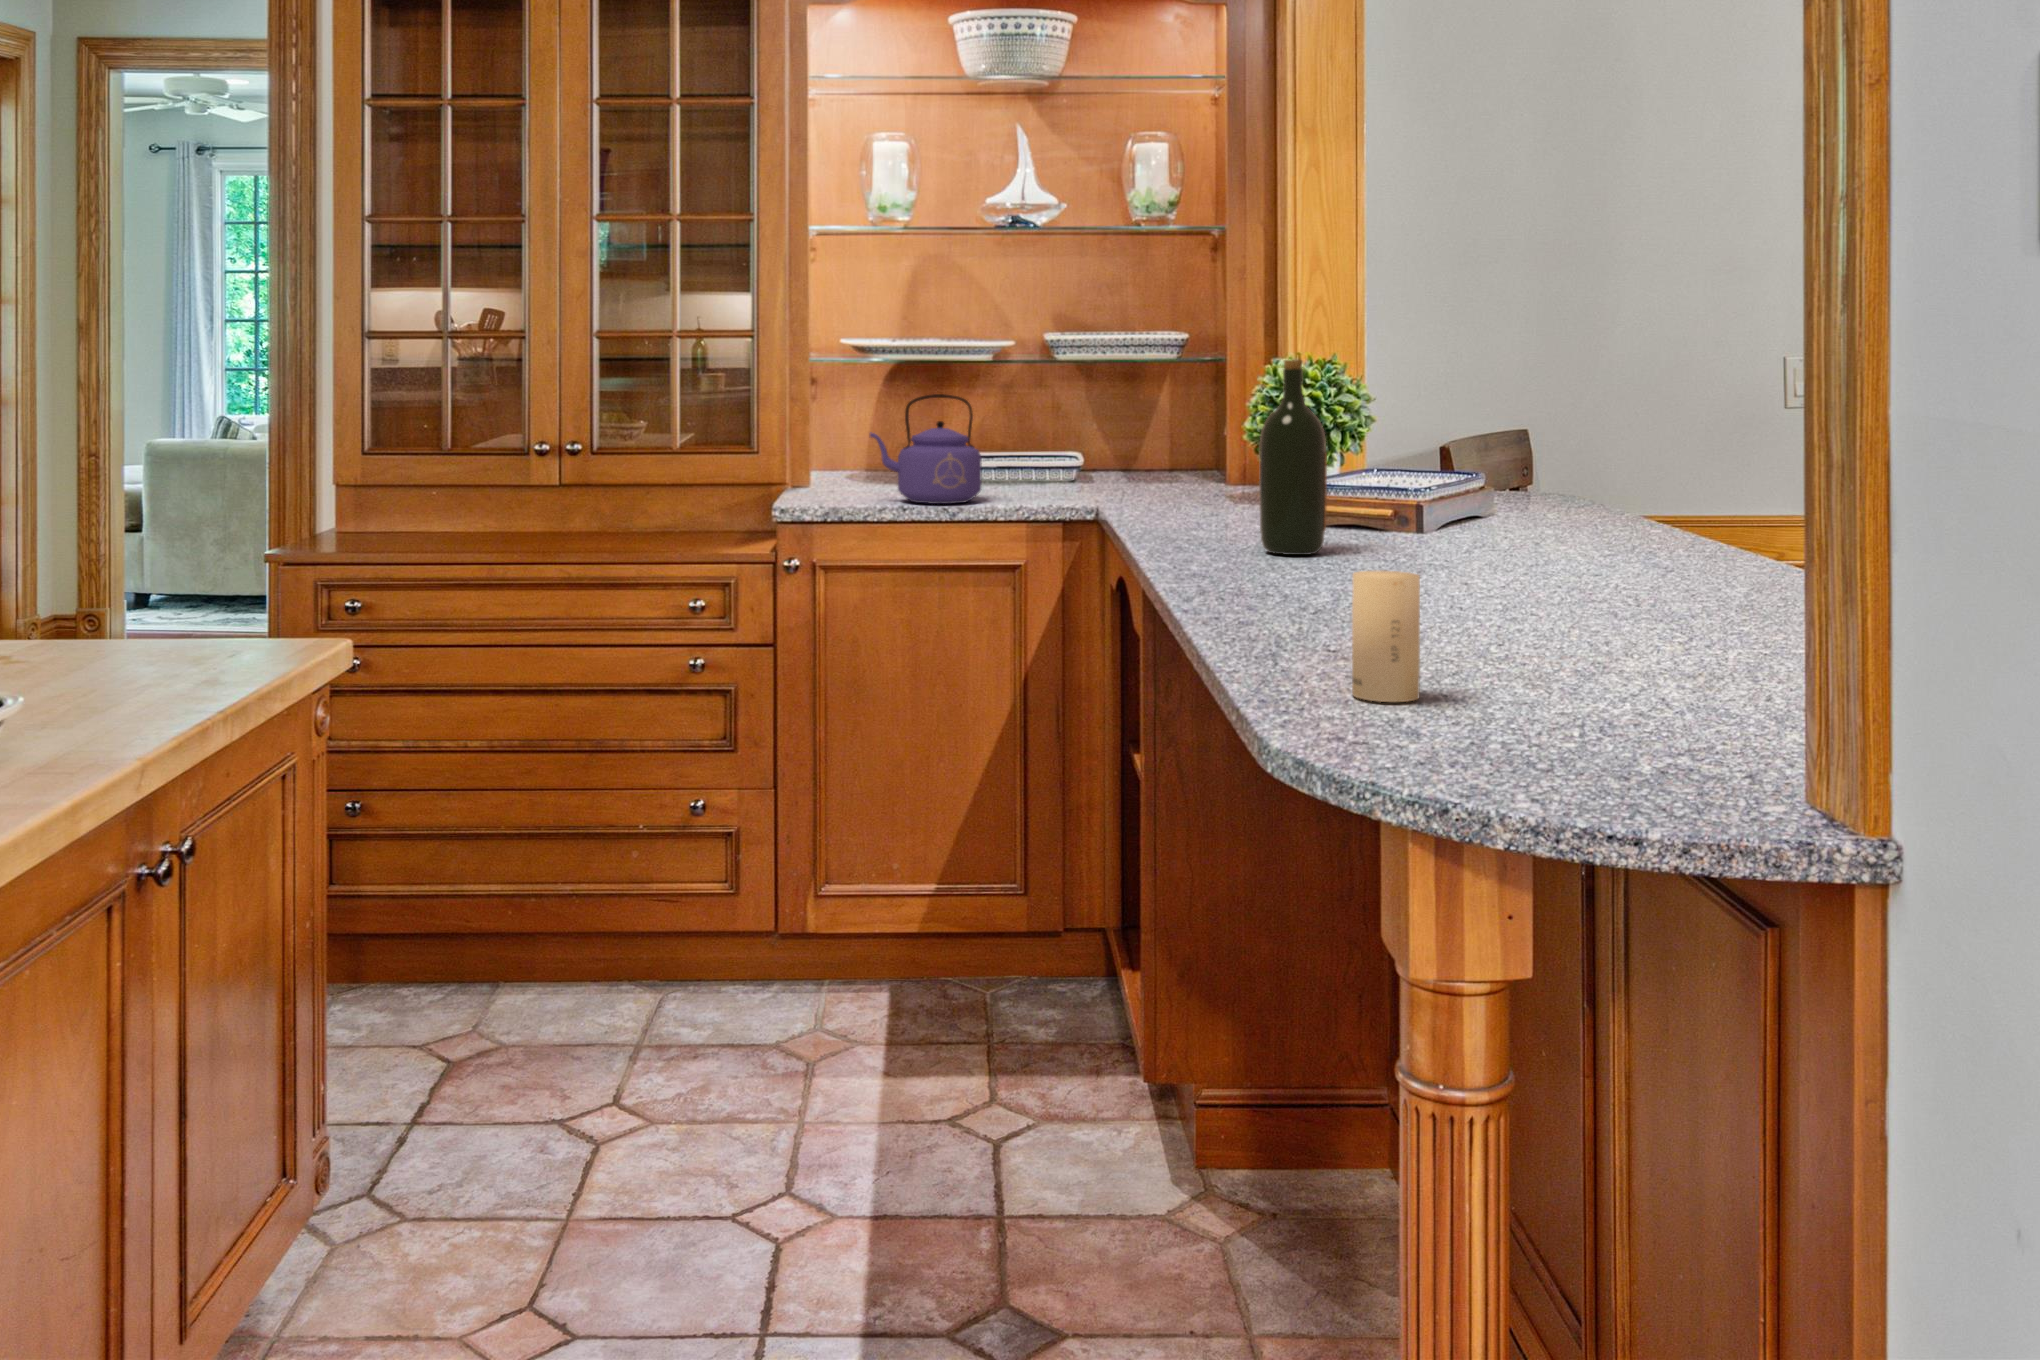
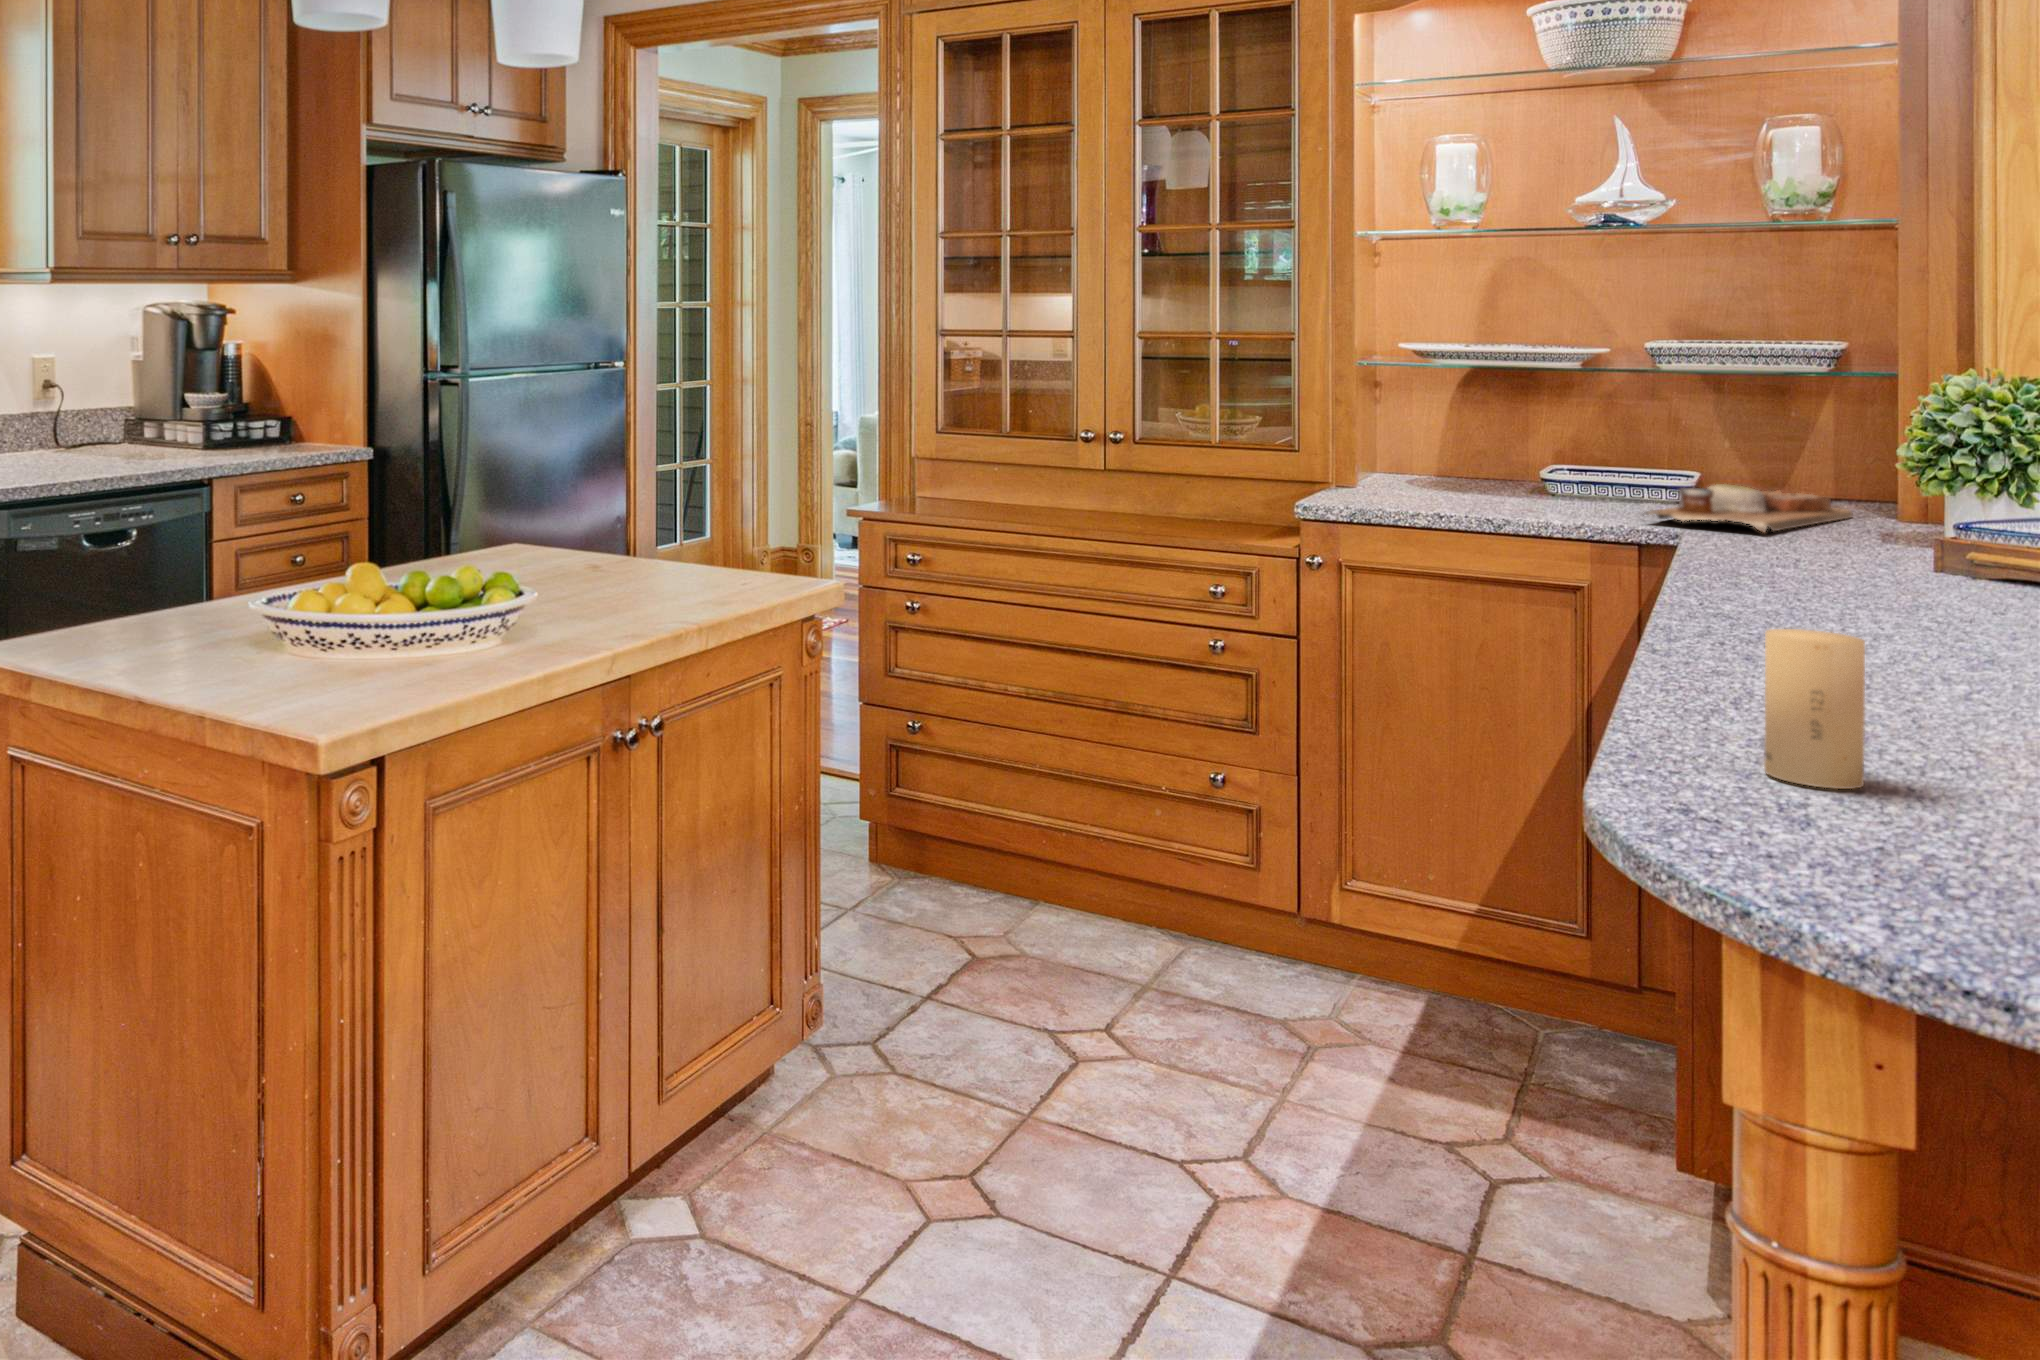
wine bottle: present [1259,360,1327,555] -> none [1851,374,1954,606]
kettle: present [870,394,982,504] -> none [1405,401,1541,514]
cutting board: none [1063,464,1195,506] -> present [1645,484,1853,532]

